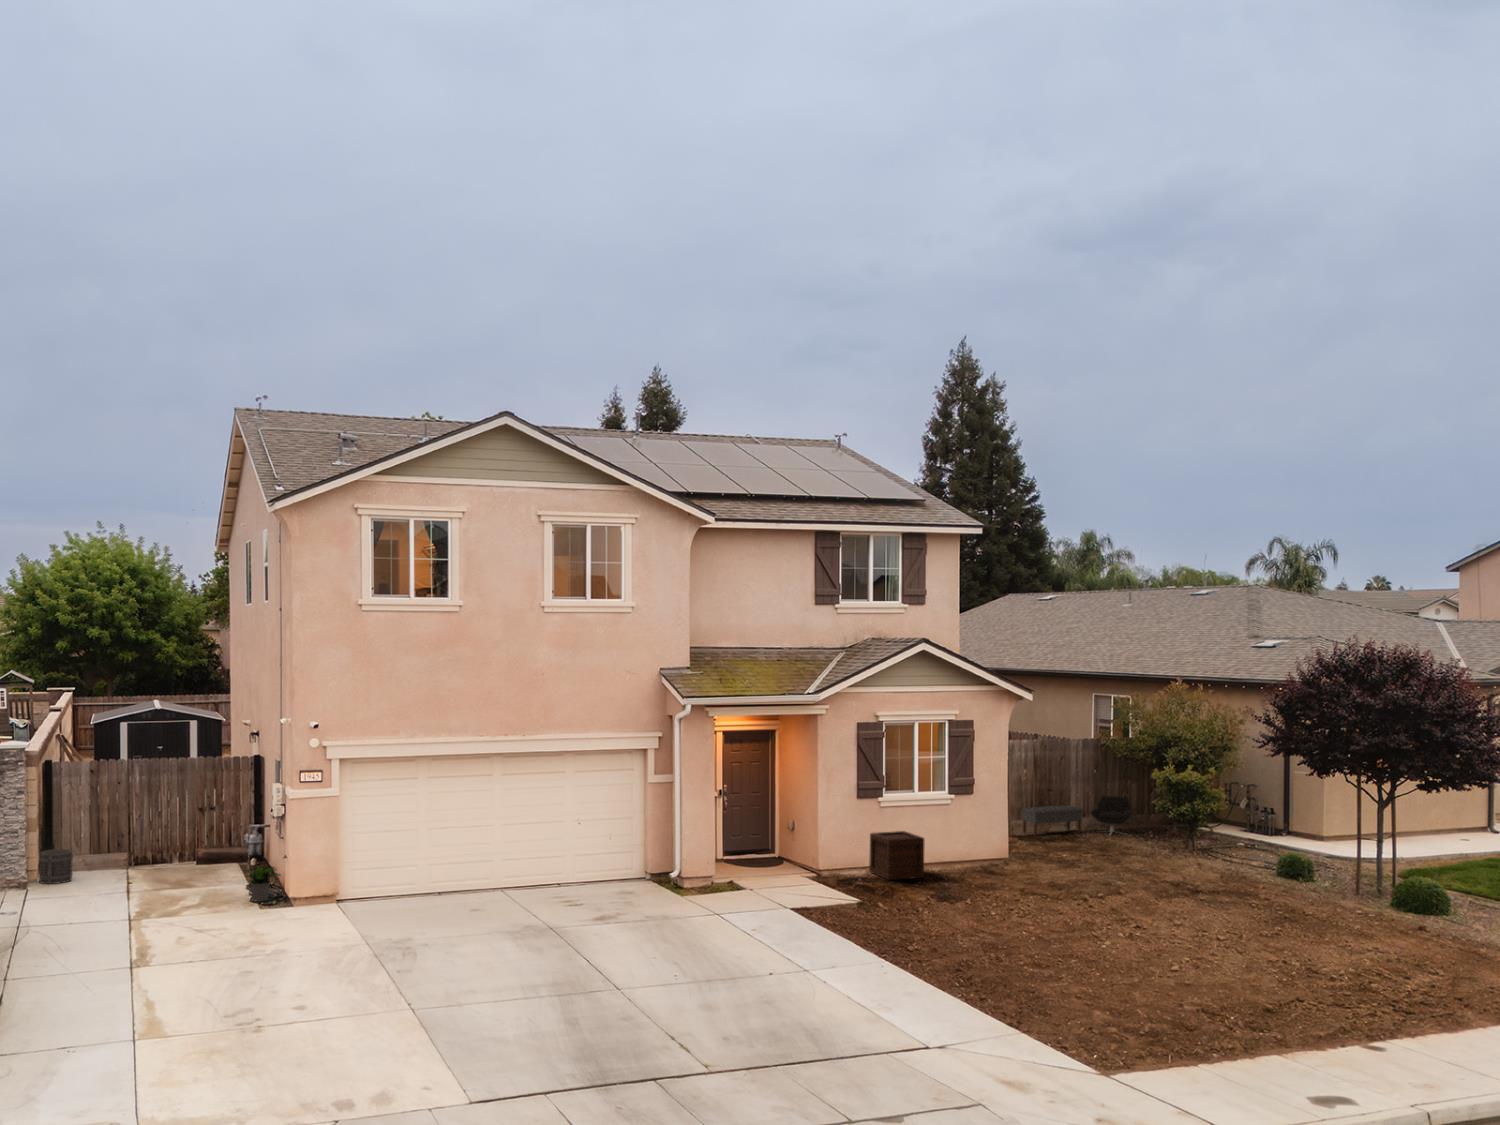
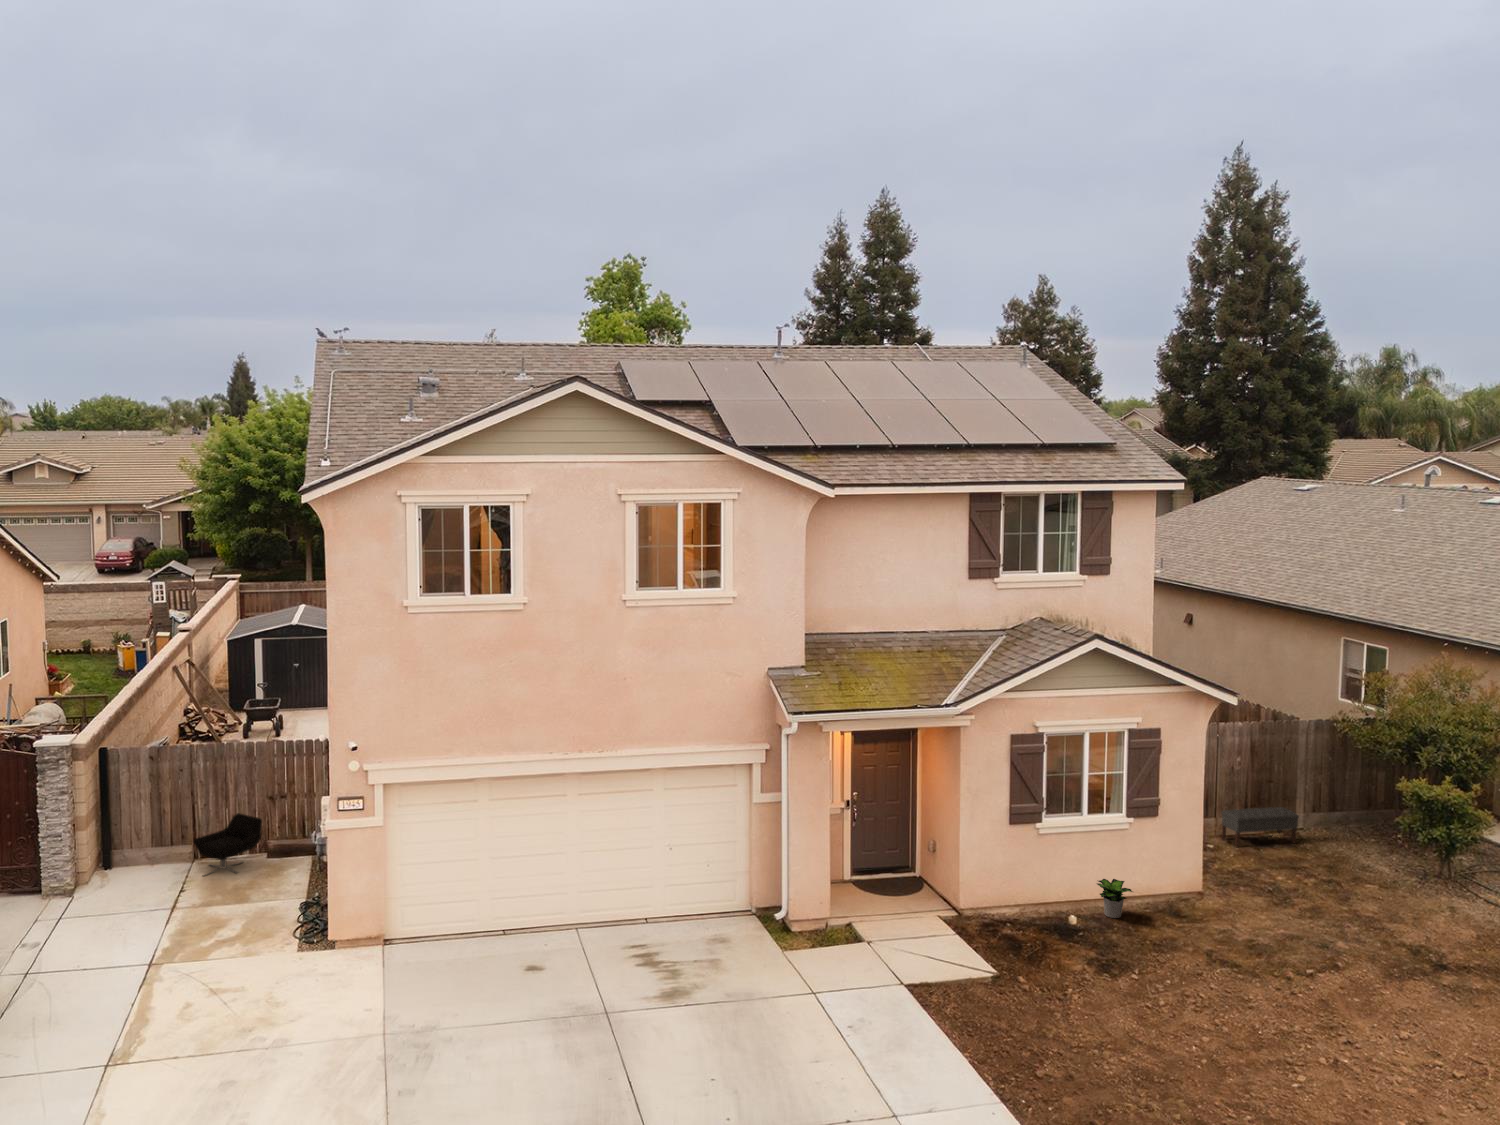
lounge chair: present [1091,796,1132,835] -> present [193,813,262,875]
wooden crate: present [869,831,925,880] -> none [1022,865,1092,931]
bucket: present [39,849,73,884] -> none [89,849,127,891]
potted plant: present [245,866,280,902] -> present [1097,879,1133,918]

